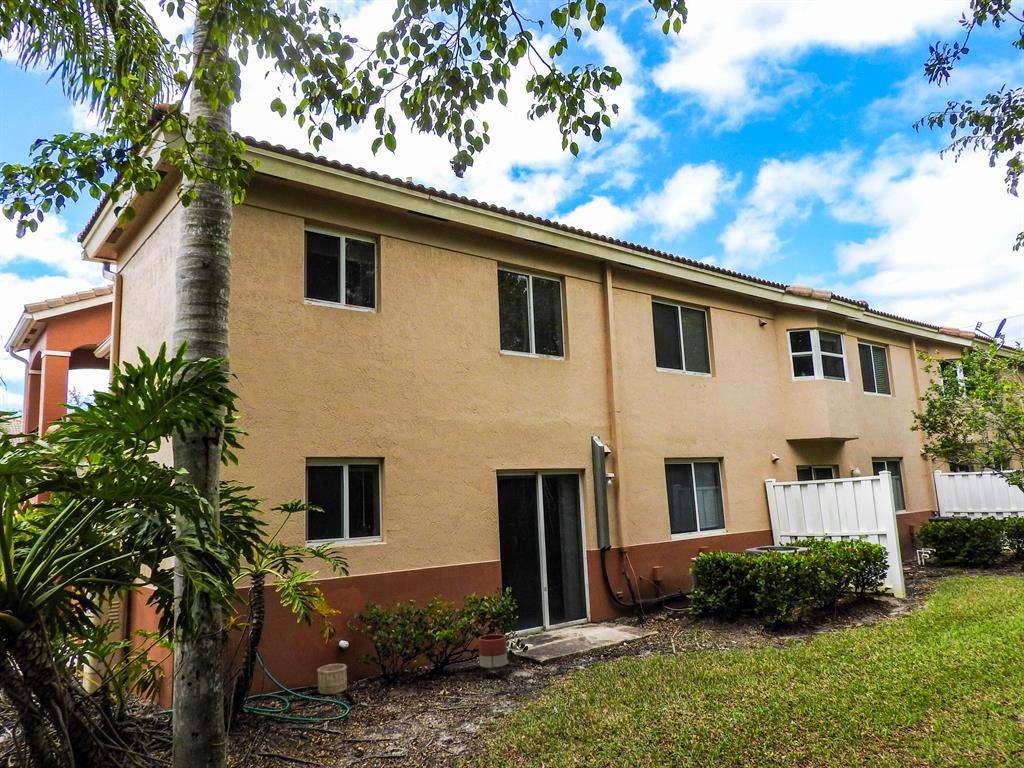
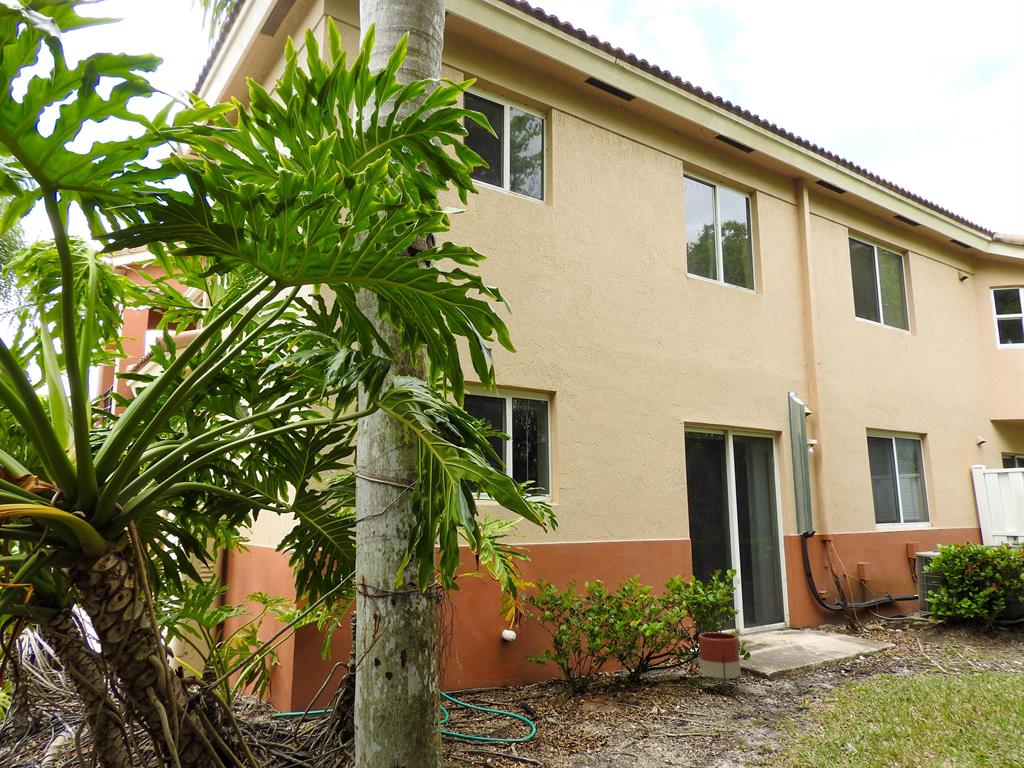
wooden bucket: present [317,664,347,694] -> none [481,660,521,703]

